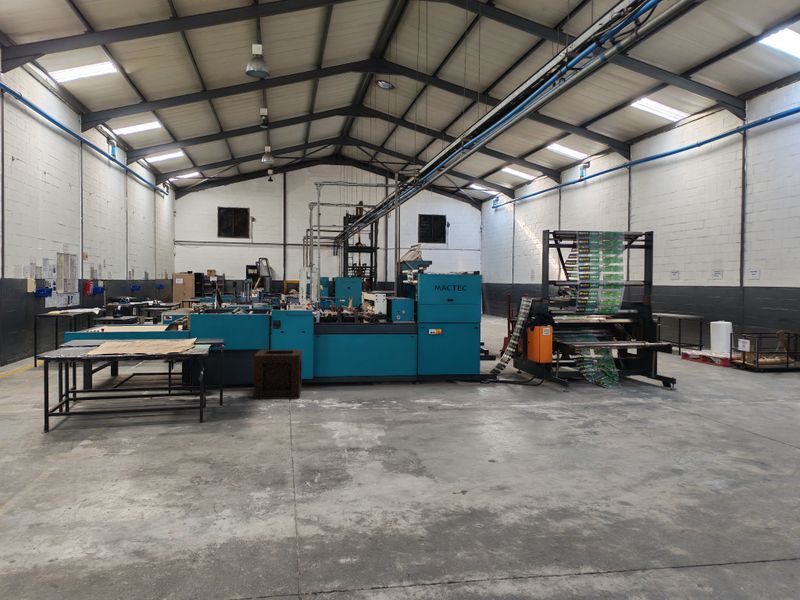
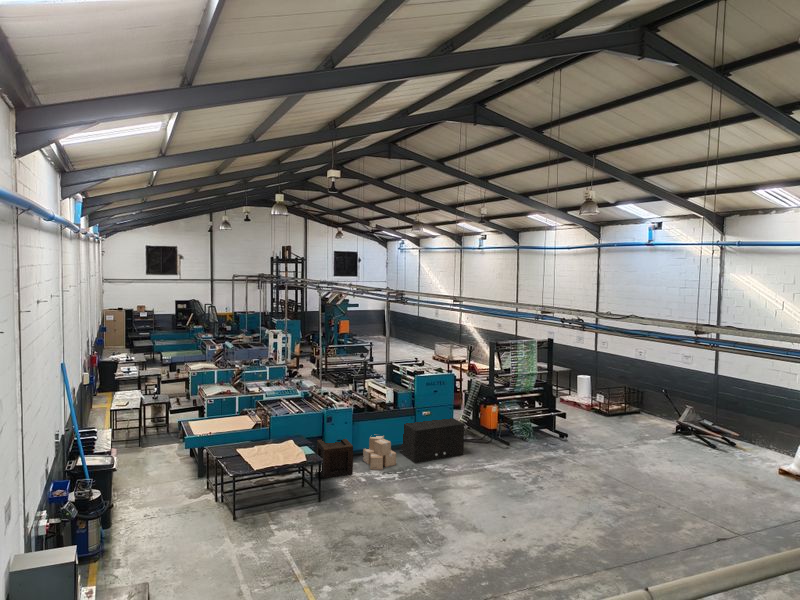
storage cabinet: none [394,338,488,395] -> present [400,418,464,463]
cardboard box: none [331,353,374,397] -> present [363,436,396,470]

